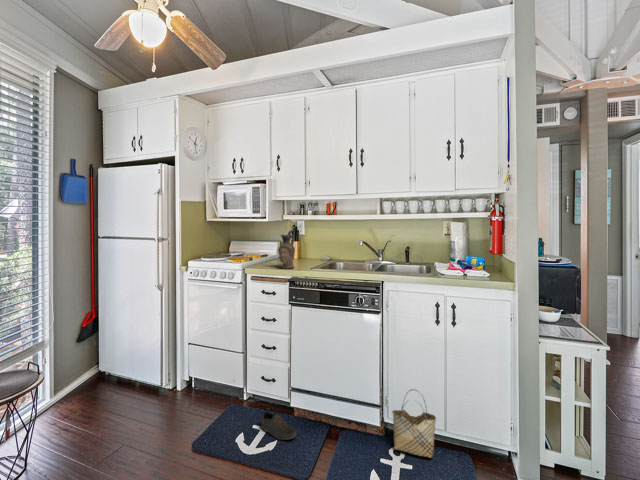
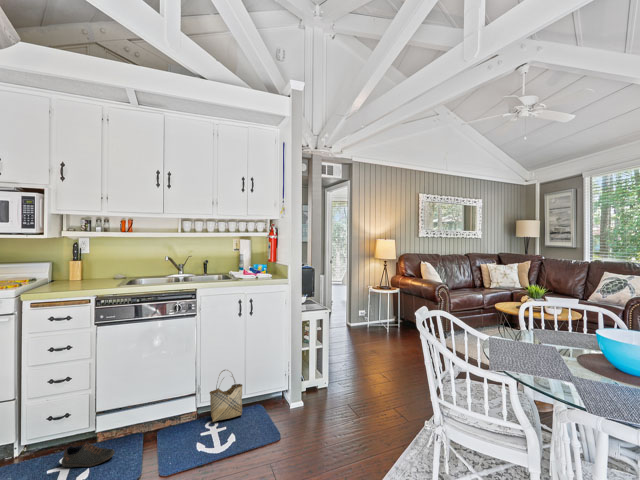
ceramic pitcher: present [278,230,295,269] -> none [72,247,94,288]

